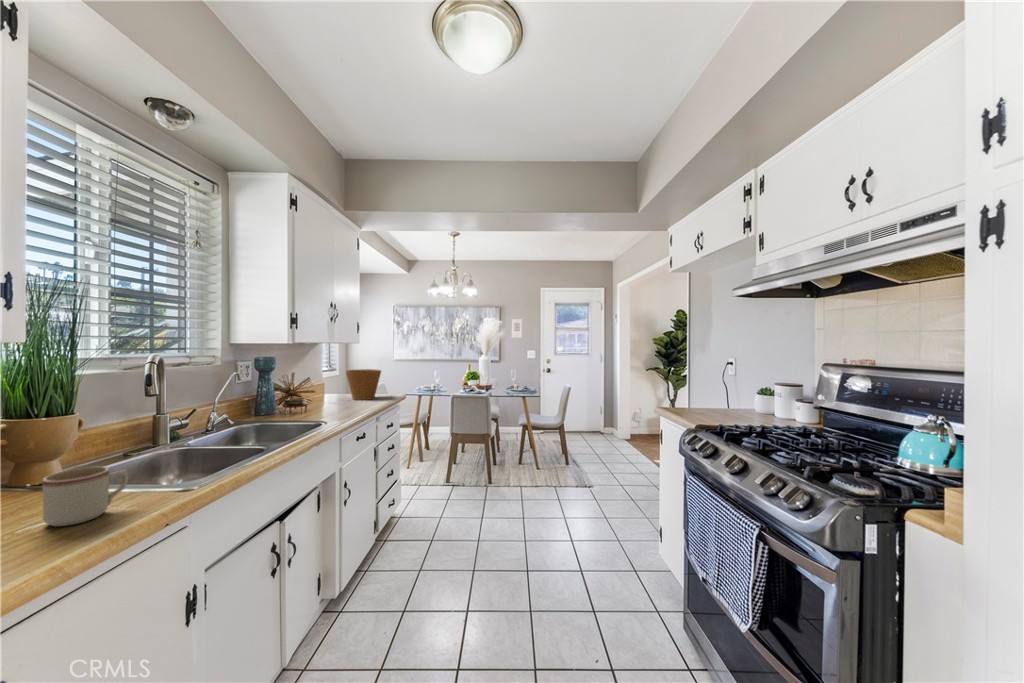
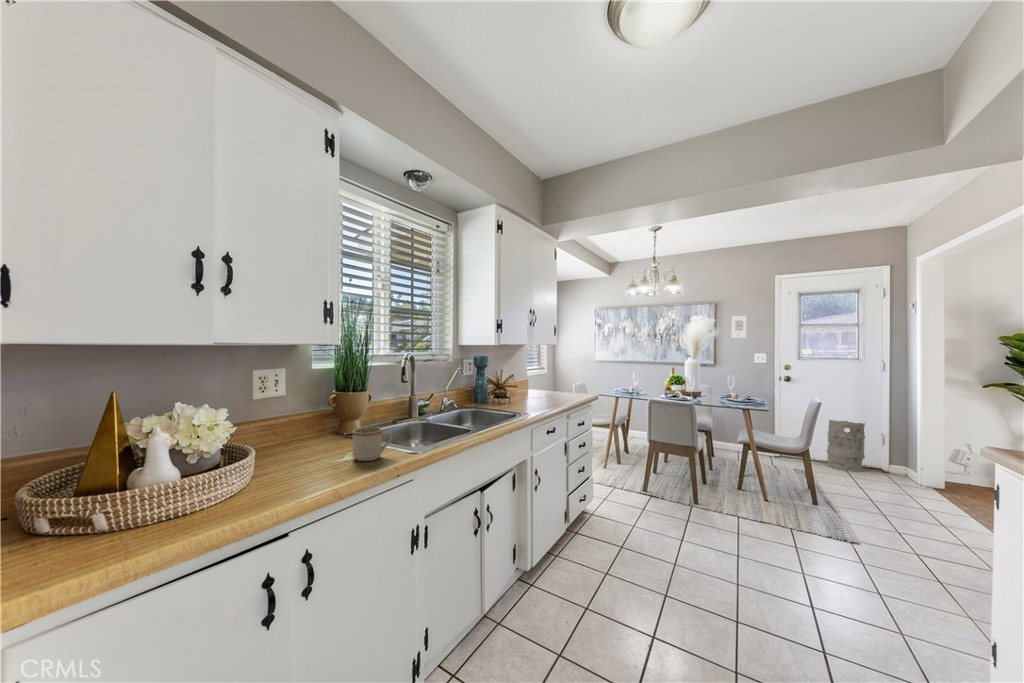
flower pot: present [346,369,381,400] -> none [544,370,575,398]
trash can: none [581,399,606,439] -> present [826,420,865,472]

